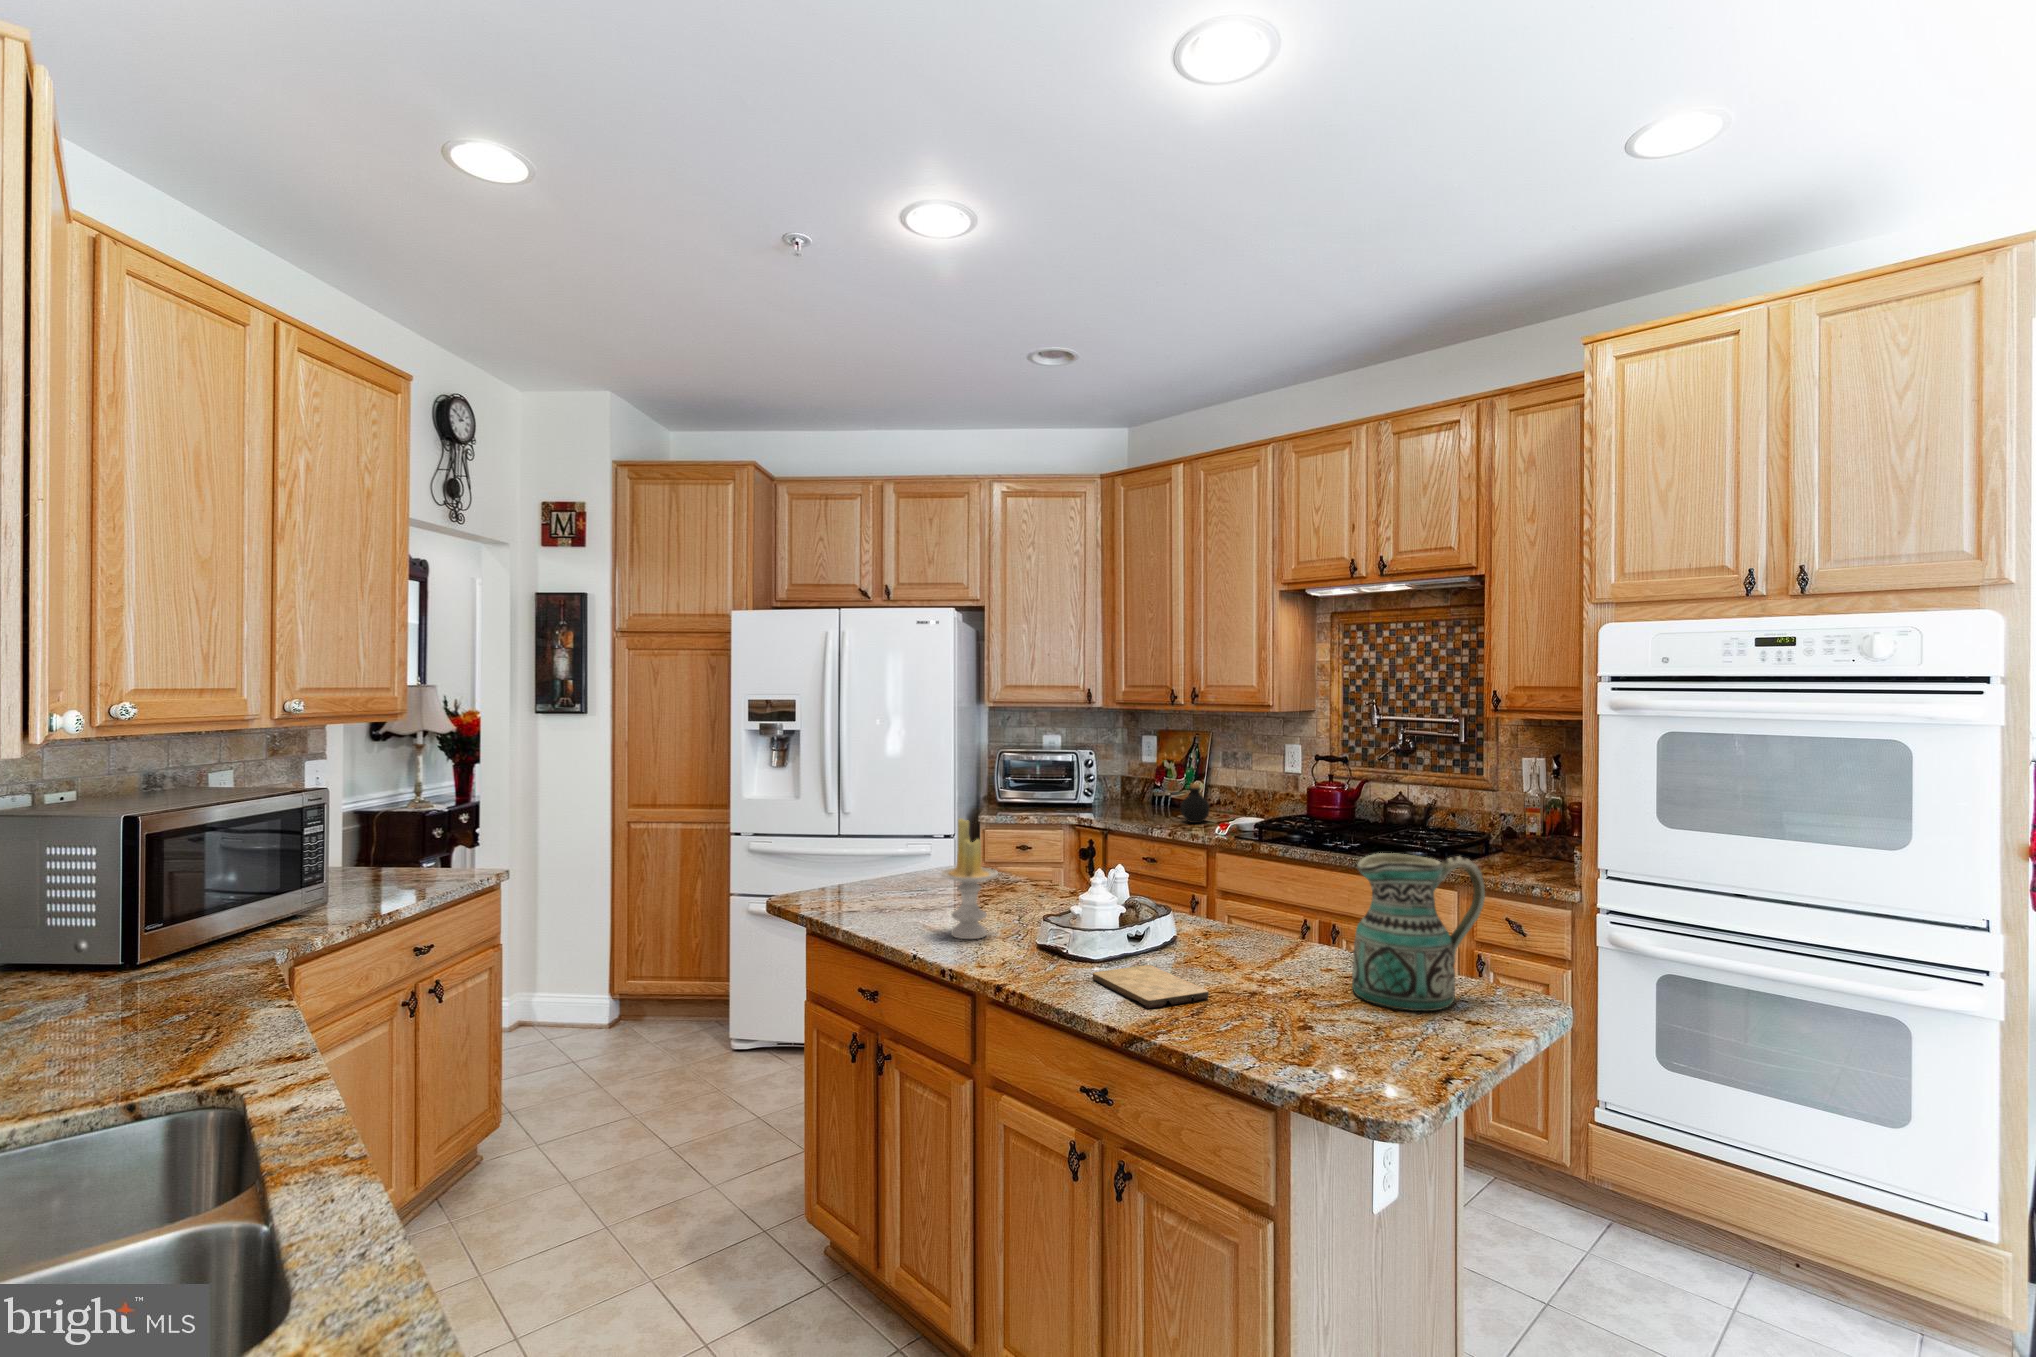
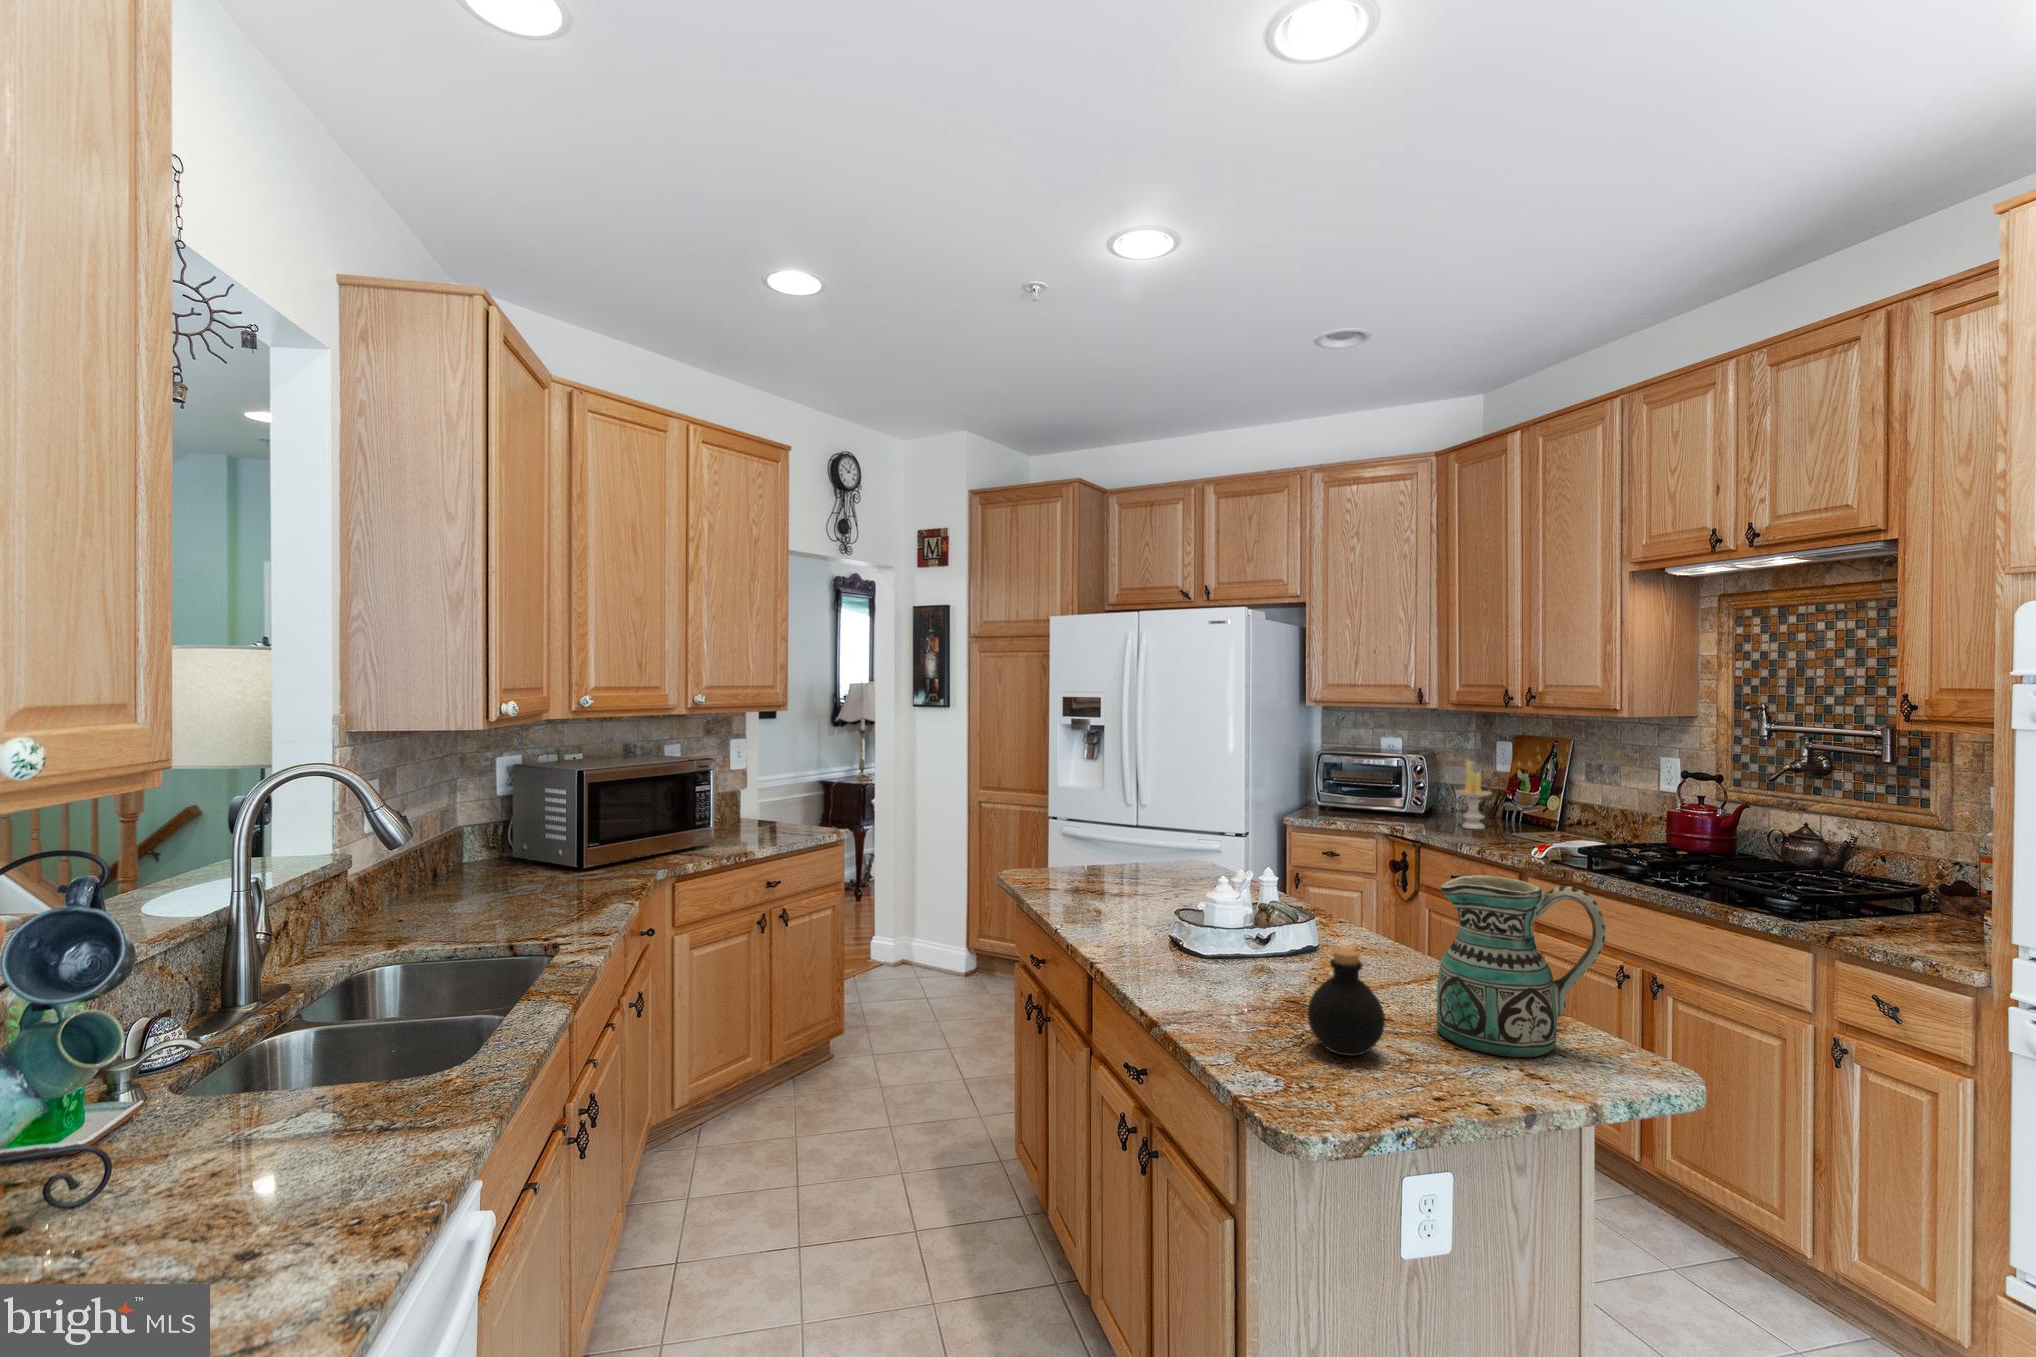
bottle: present [1181,783,1209,823] -> present [1308,949,1385,1056]
candle: present [941,819,998,939] -> present [1456,761,1491,829]
cutting board: present [1093,965,1209,1008] -> none [1176,965,1267,1004]

